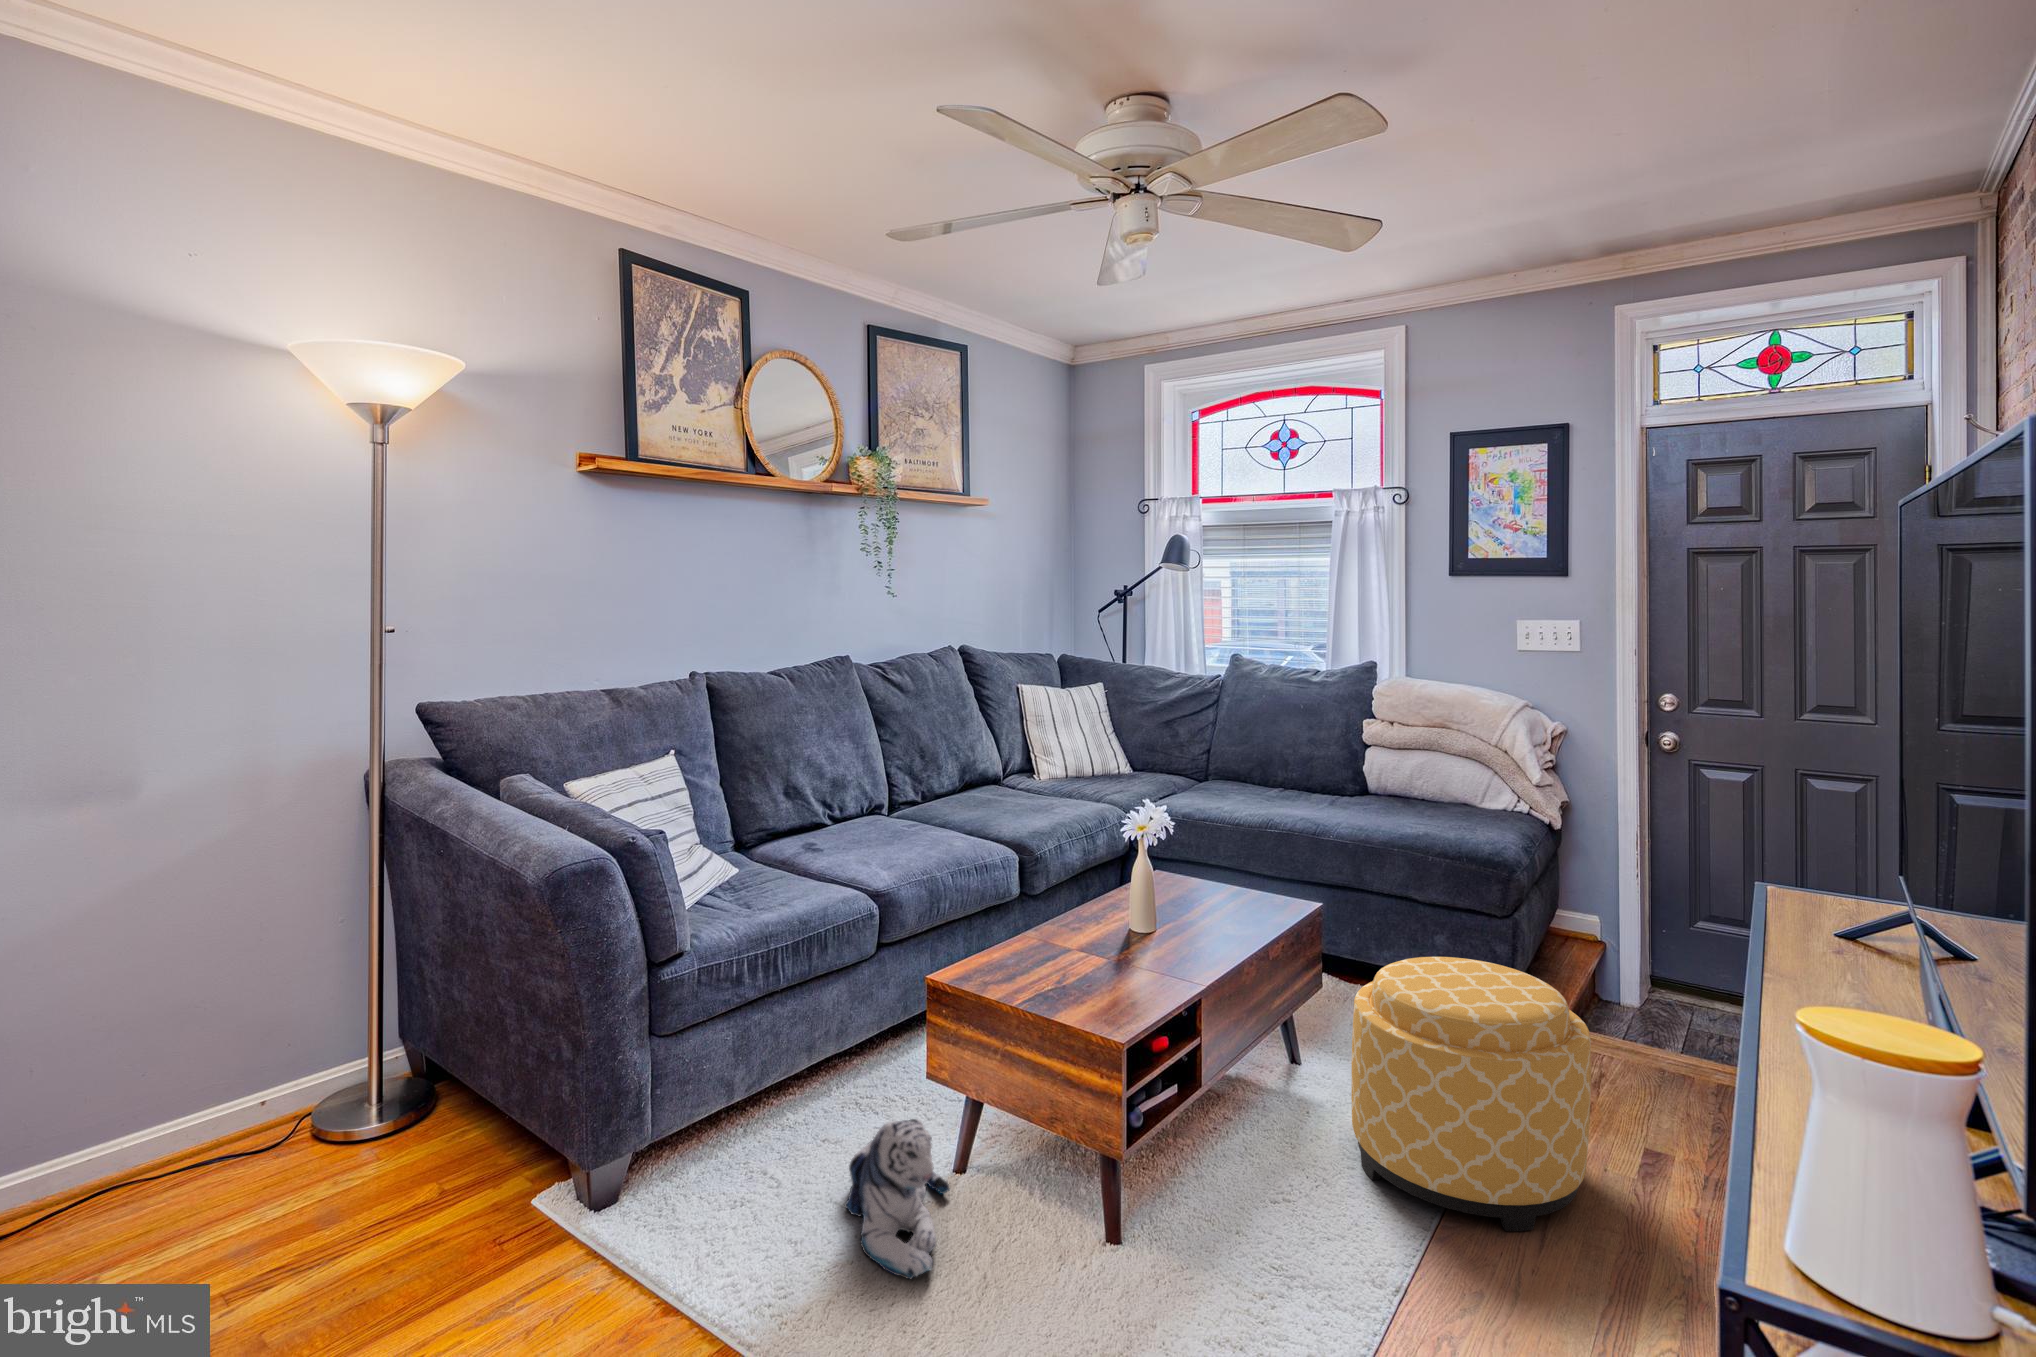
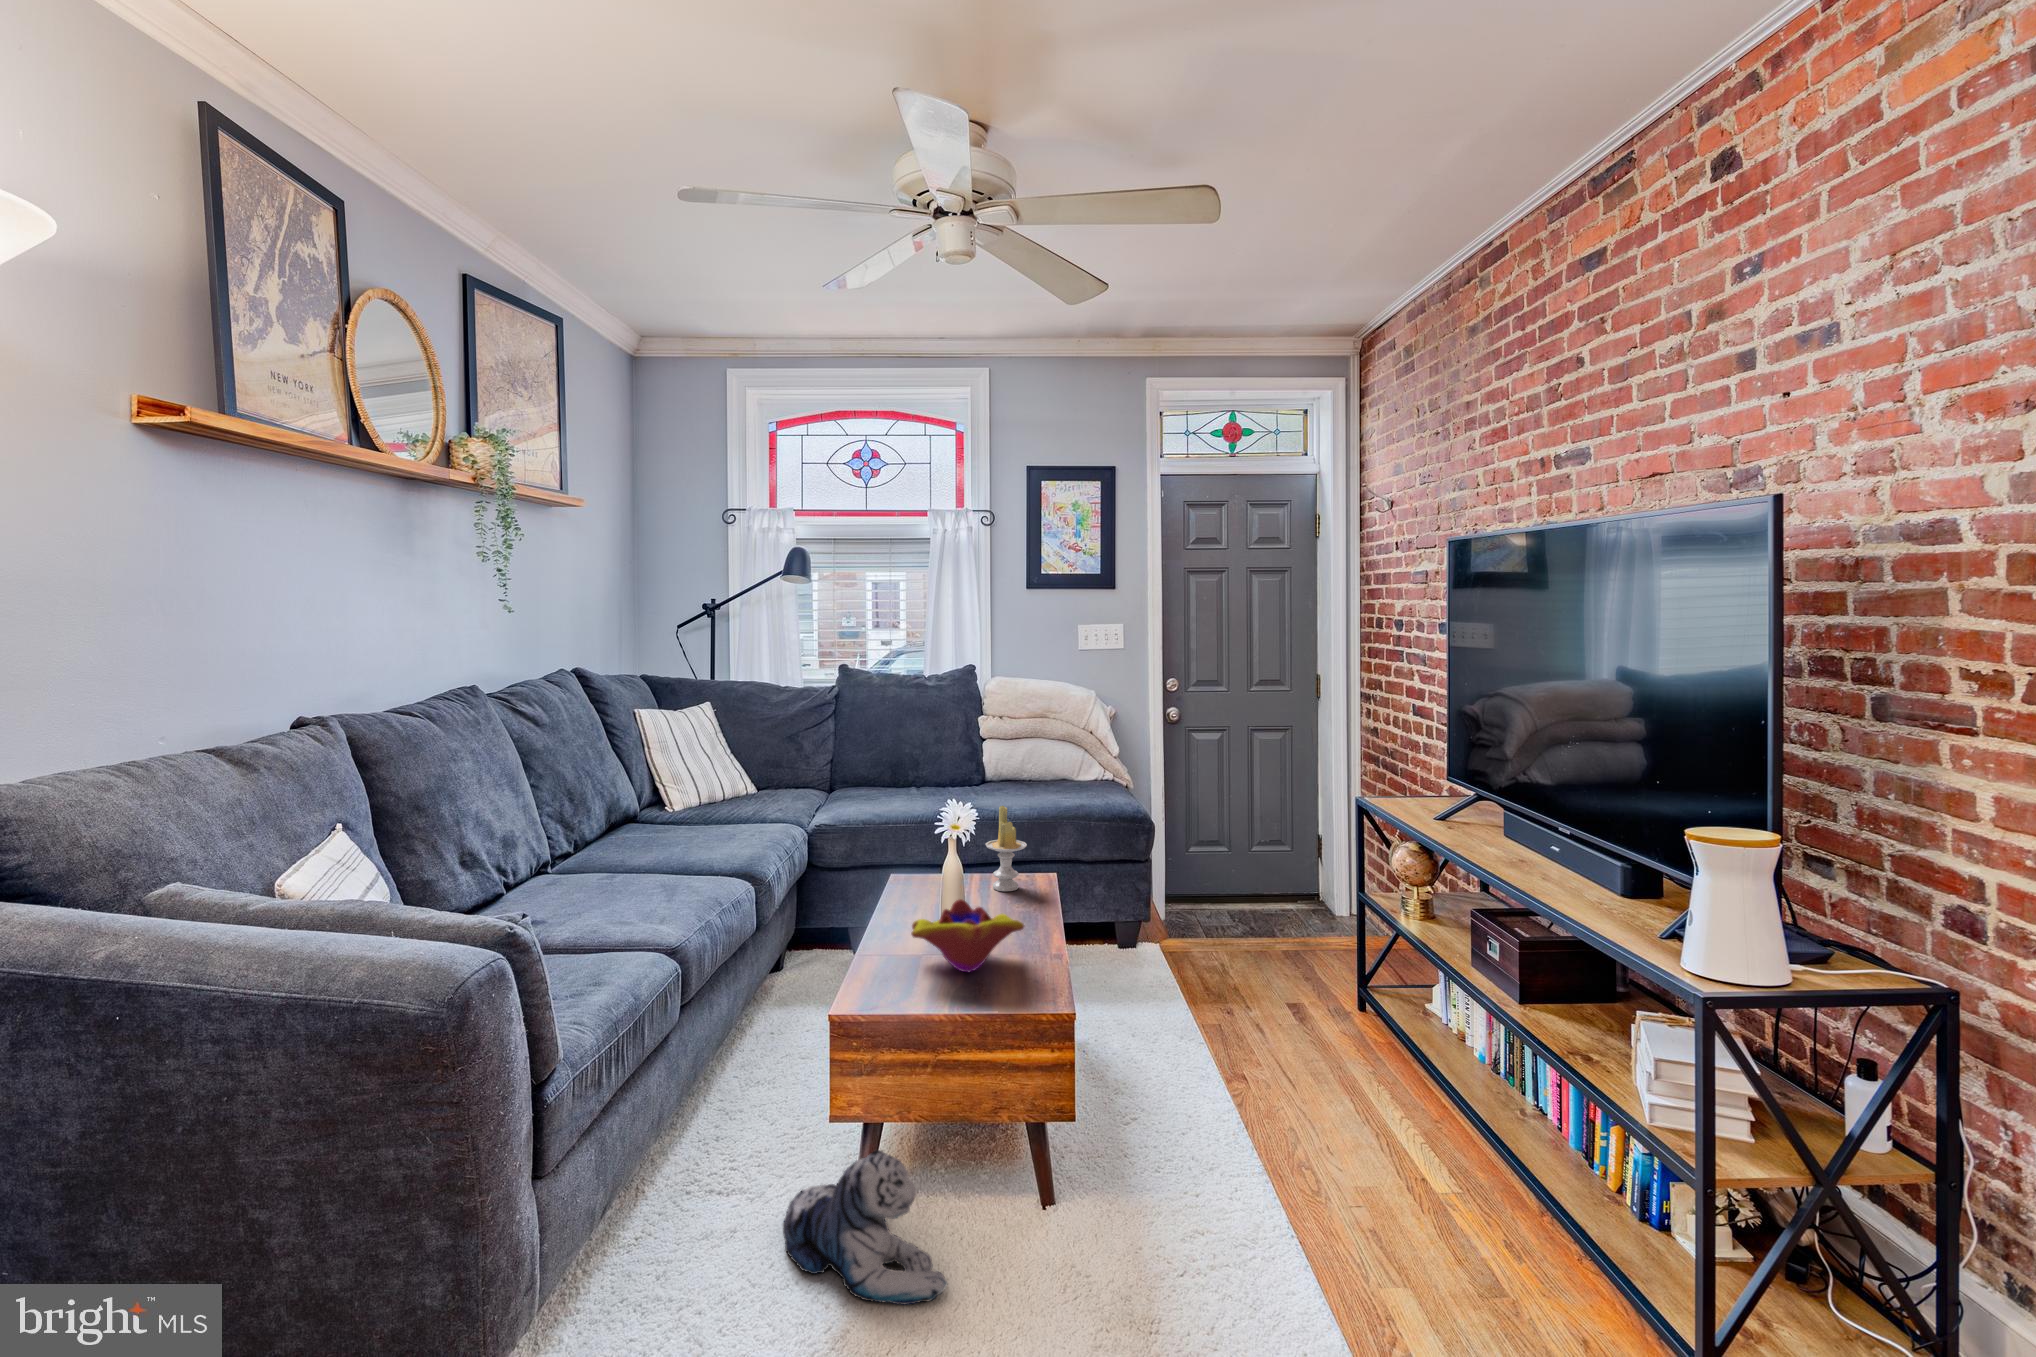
candle: none [1217,813,1266,911] -> present [985,806,1027,891]
decorative bowl: none [1023,899,1149,976] -> present [911,899,1024,972]
ottoman: present [1351,957,1591,1231] -> none [1128,896,1294,1085]

